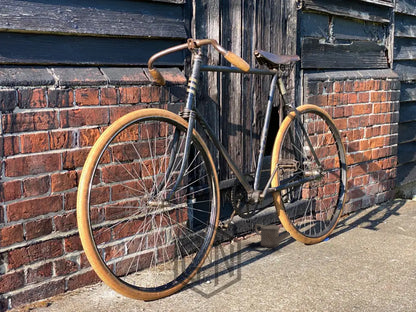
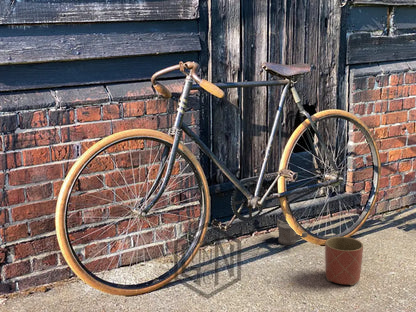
planter: none [329,223,367,268] -> present [325,237,363,285]

